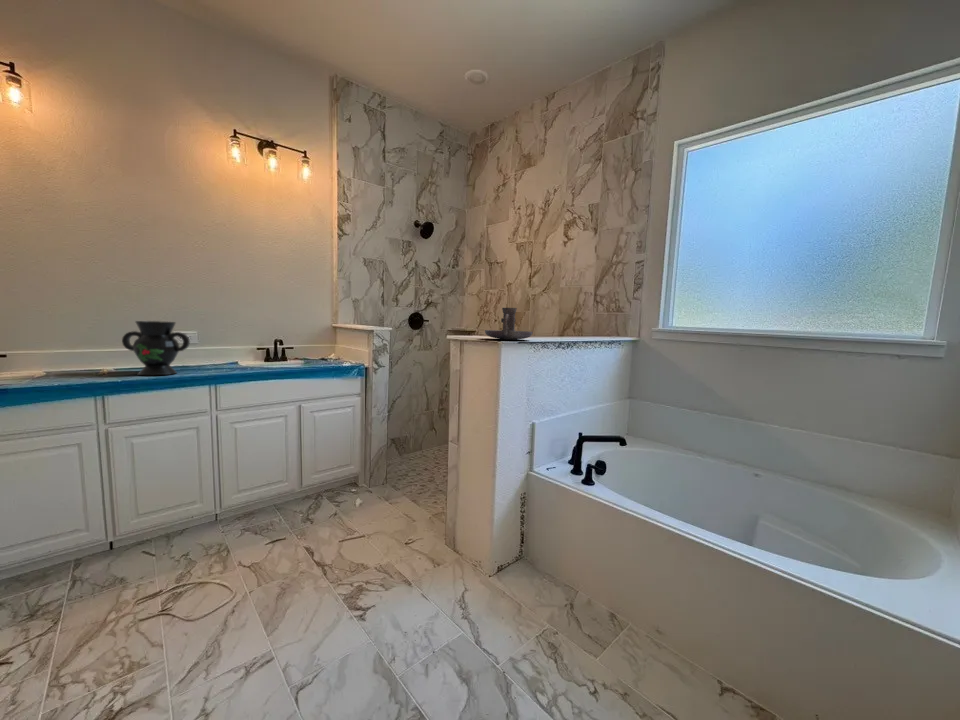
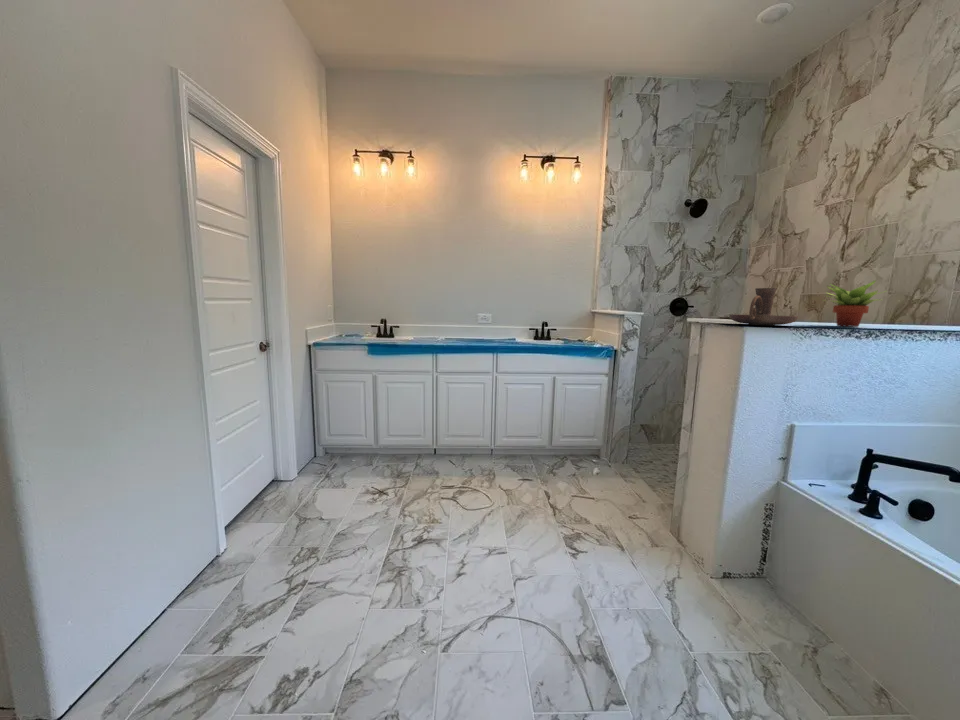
succulent plant: none [539,304,575,339] -> present [827,280,880,327]
decorative vase: present [122,321,190,375] -> none [450,307,485,344]

